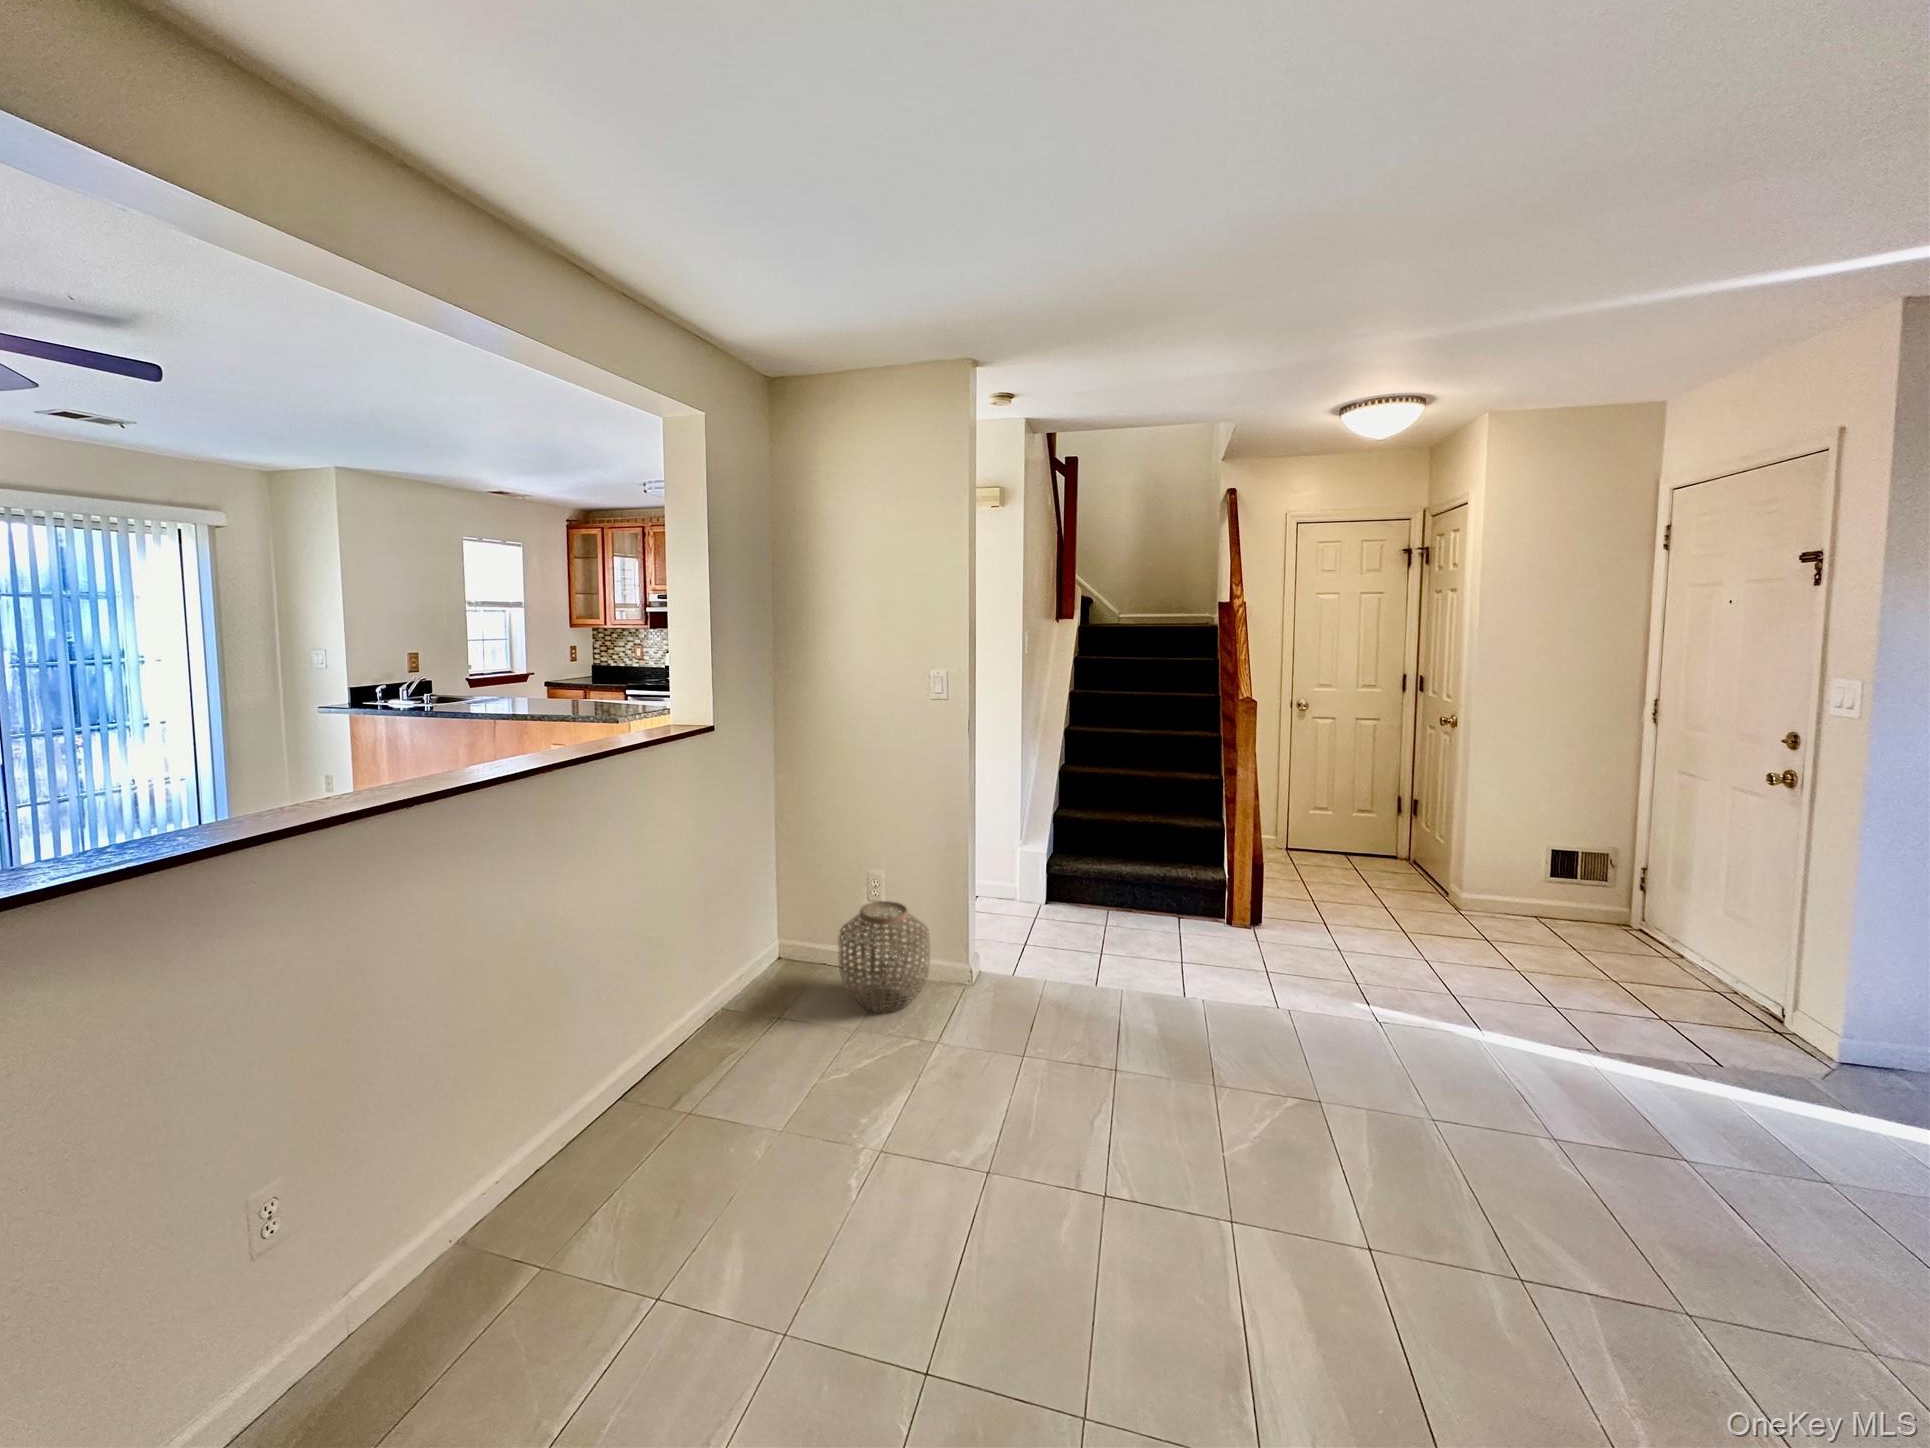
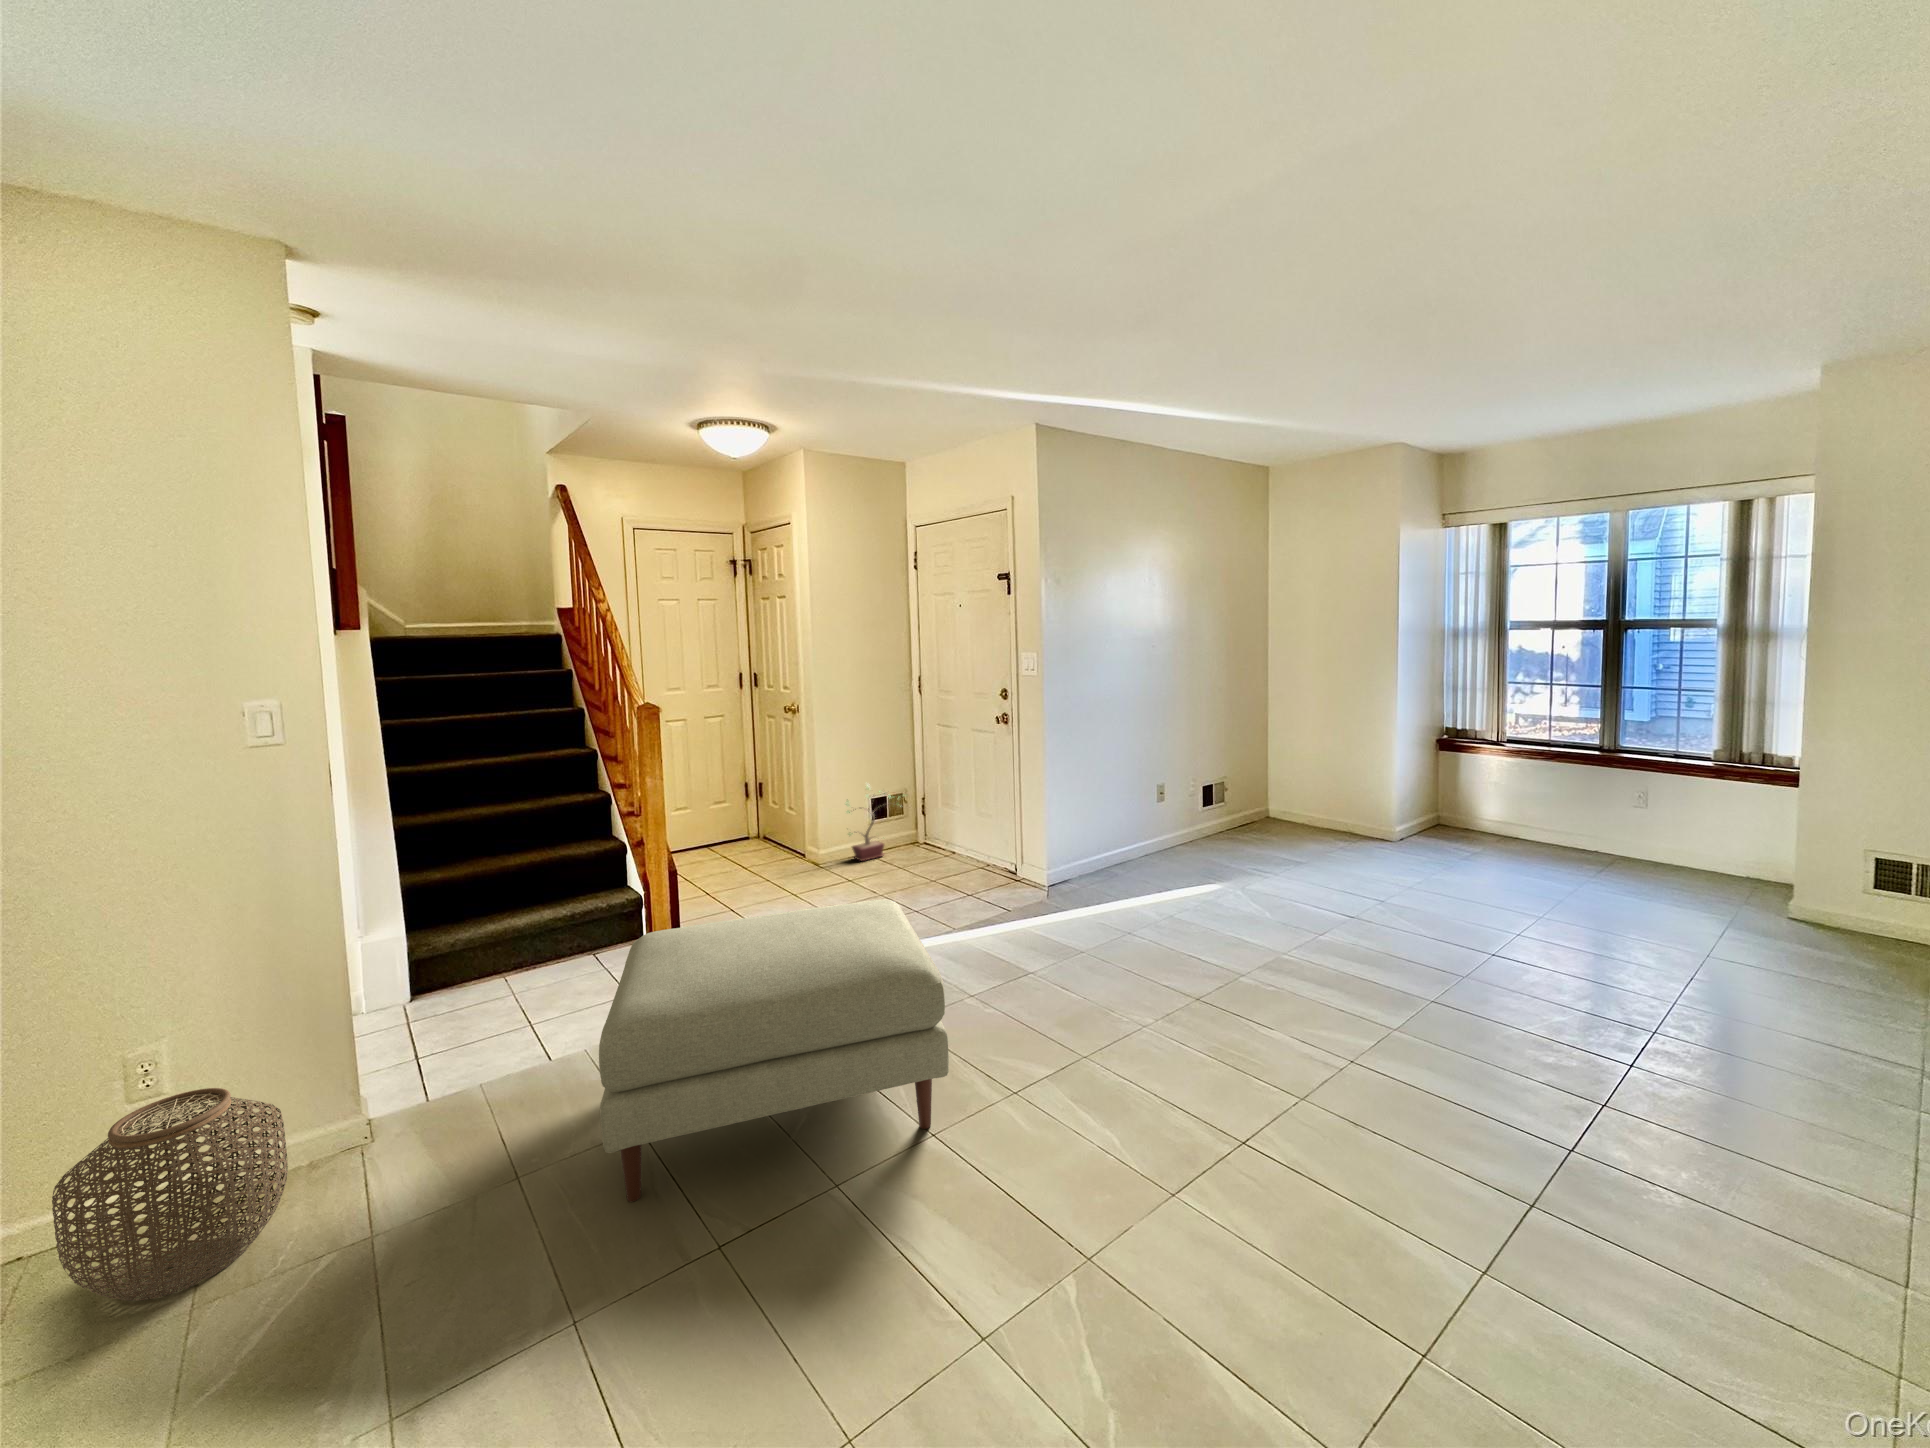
potted plant: none [1500,826,1614,926] -> present [846,784,895,861]
ottoman: none [1063,908,1436,1242] -> present [599,899,949,1202]

